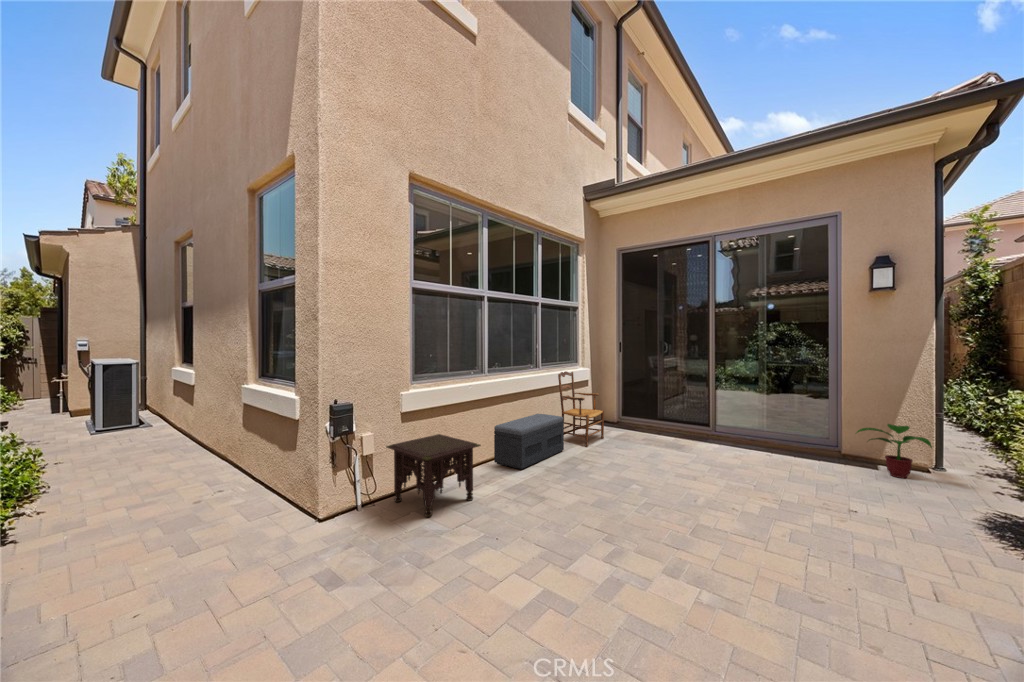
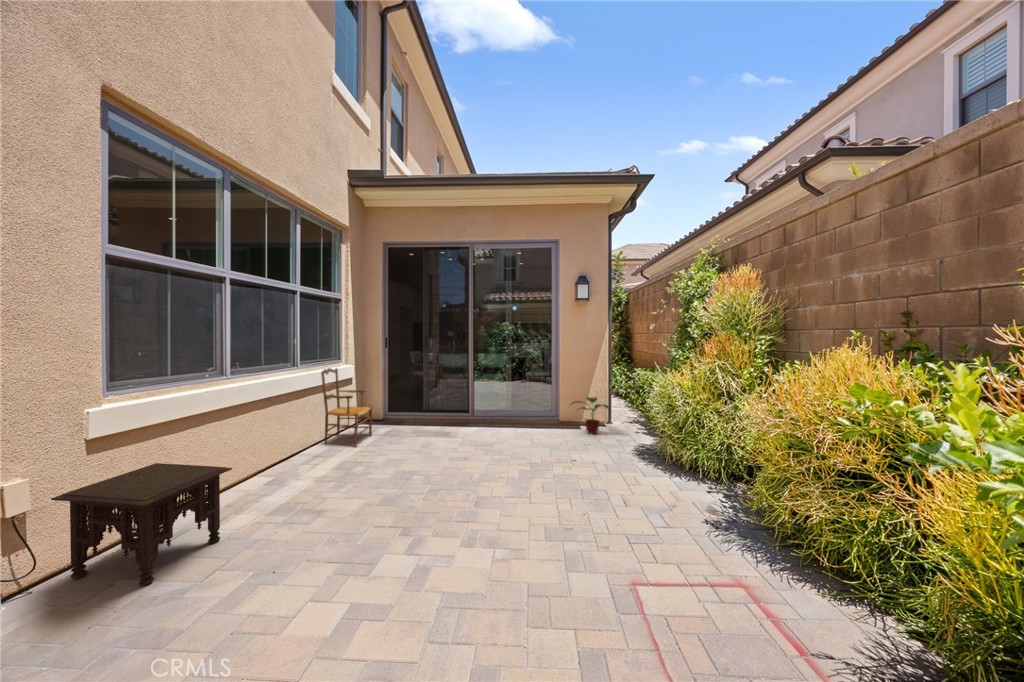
storage bench: present [494,414,564,469] -> none [242,418,331,486]

